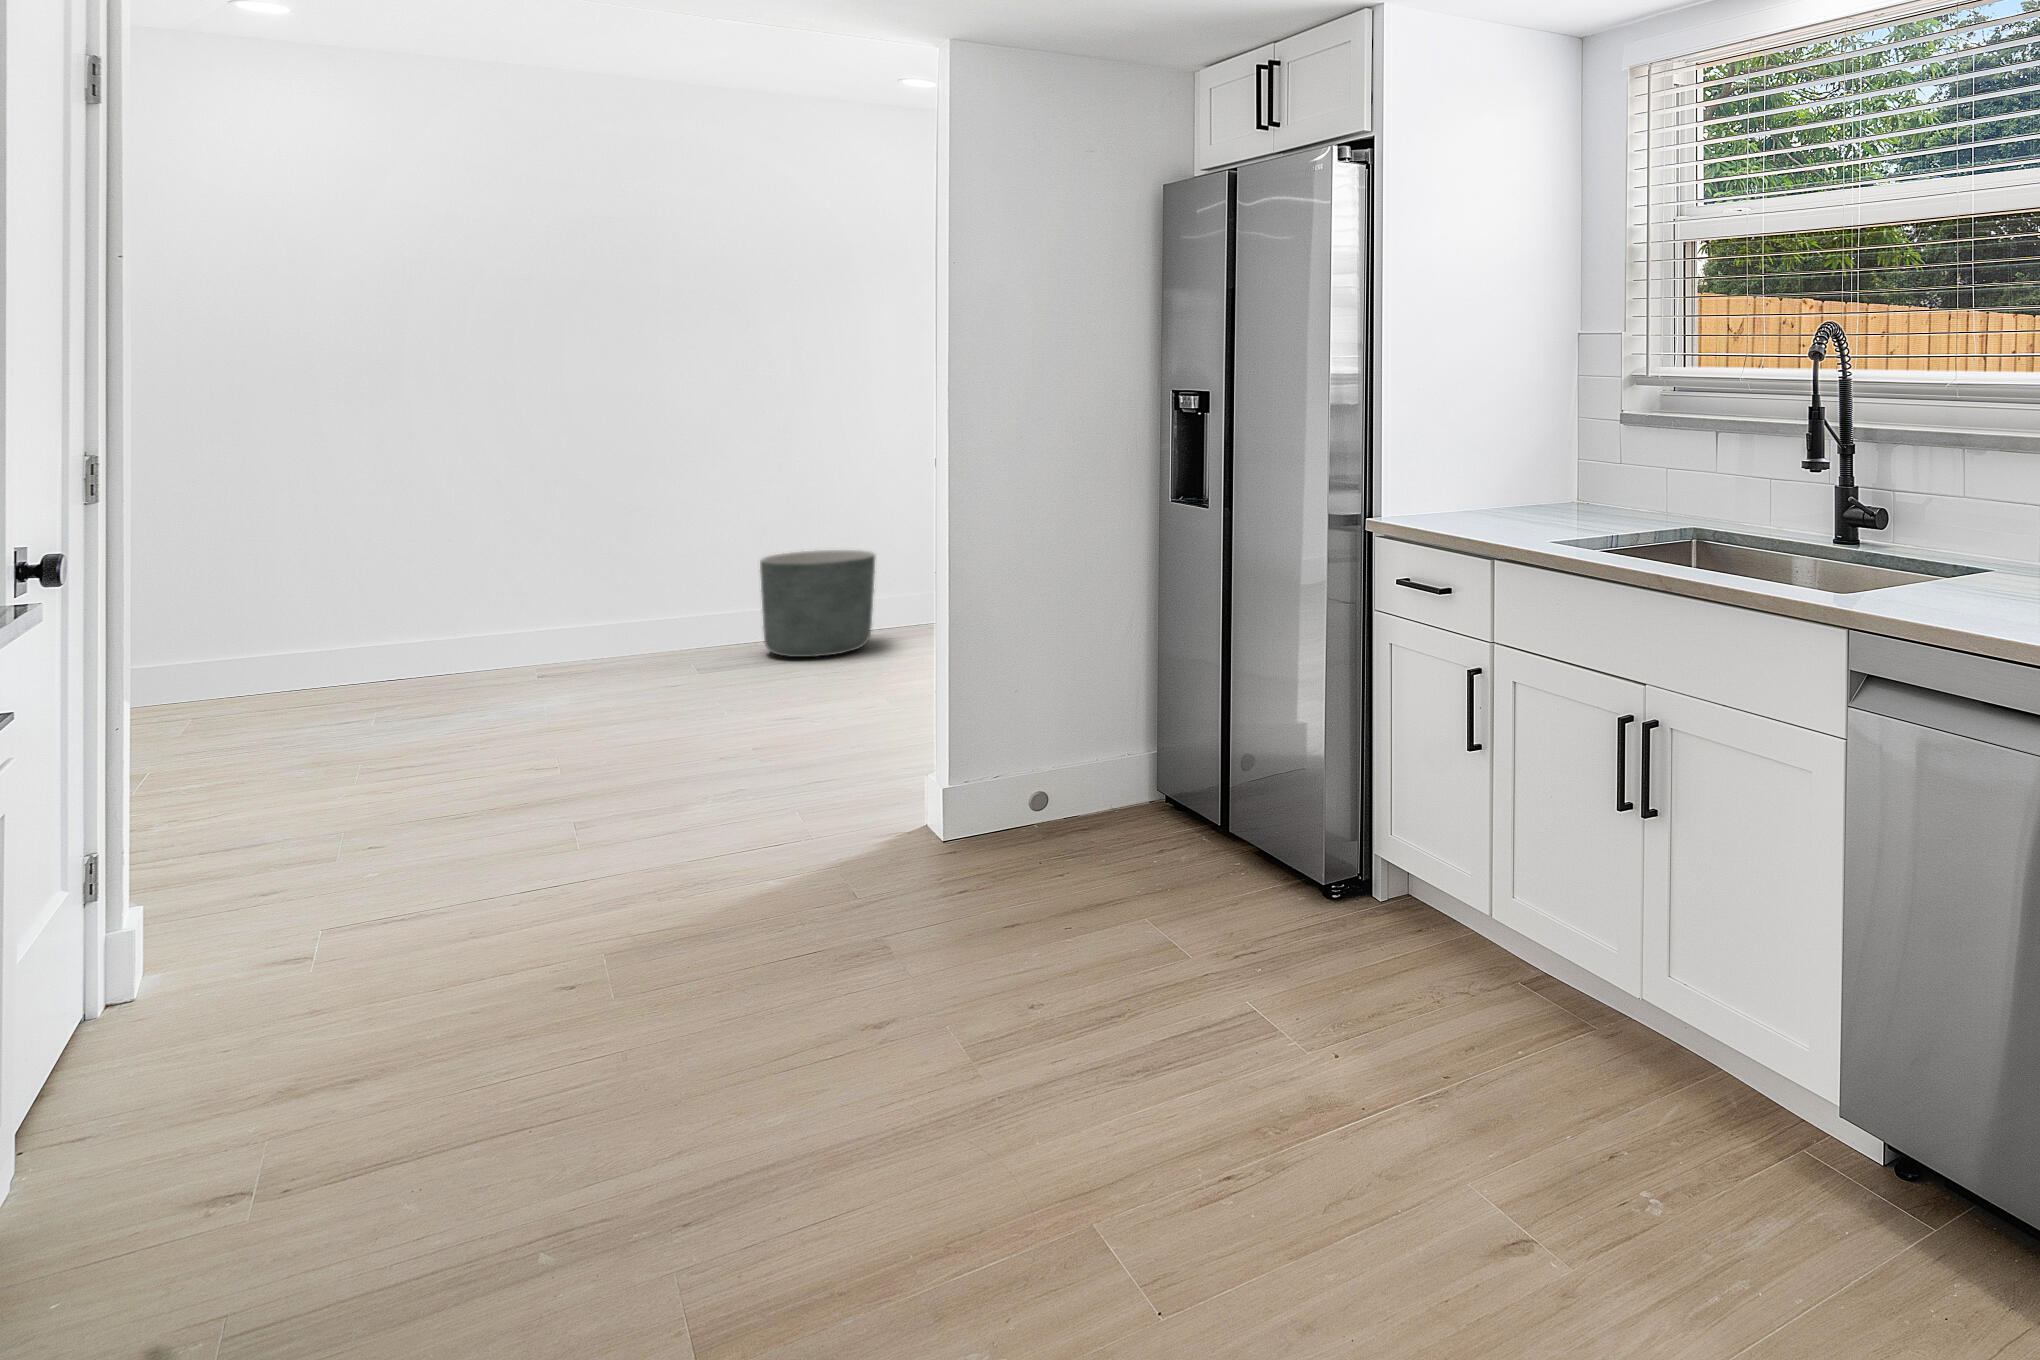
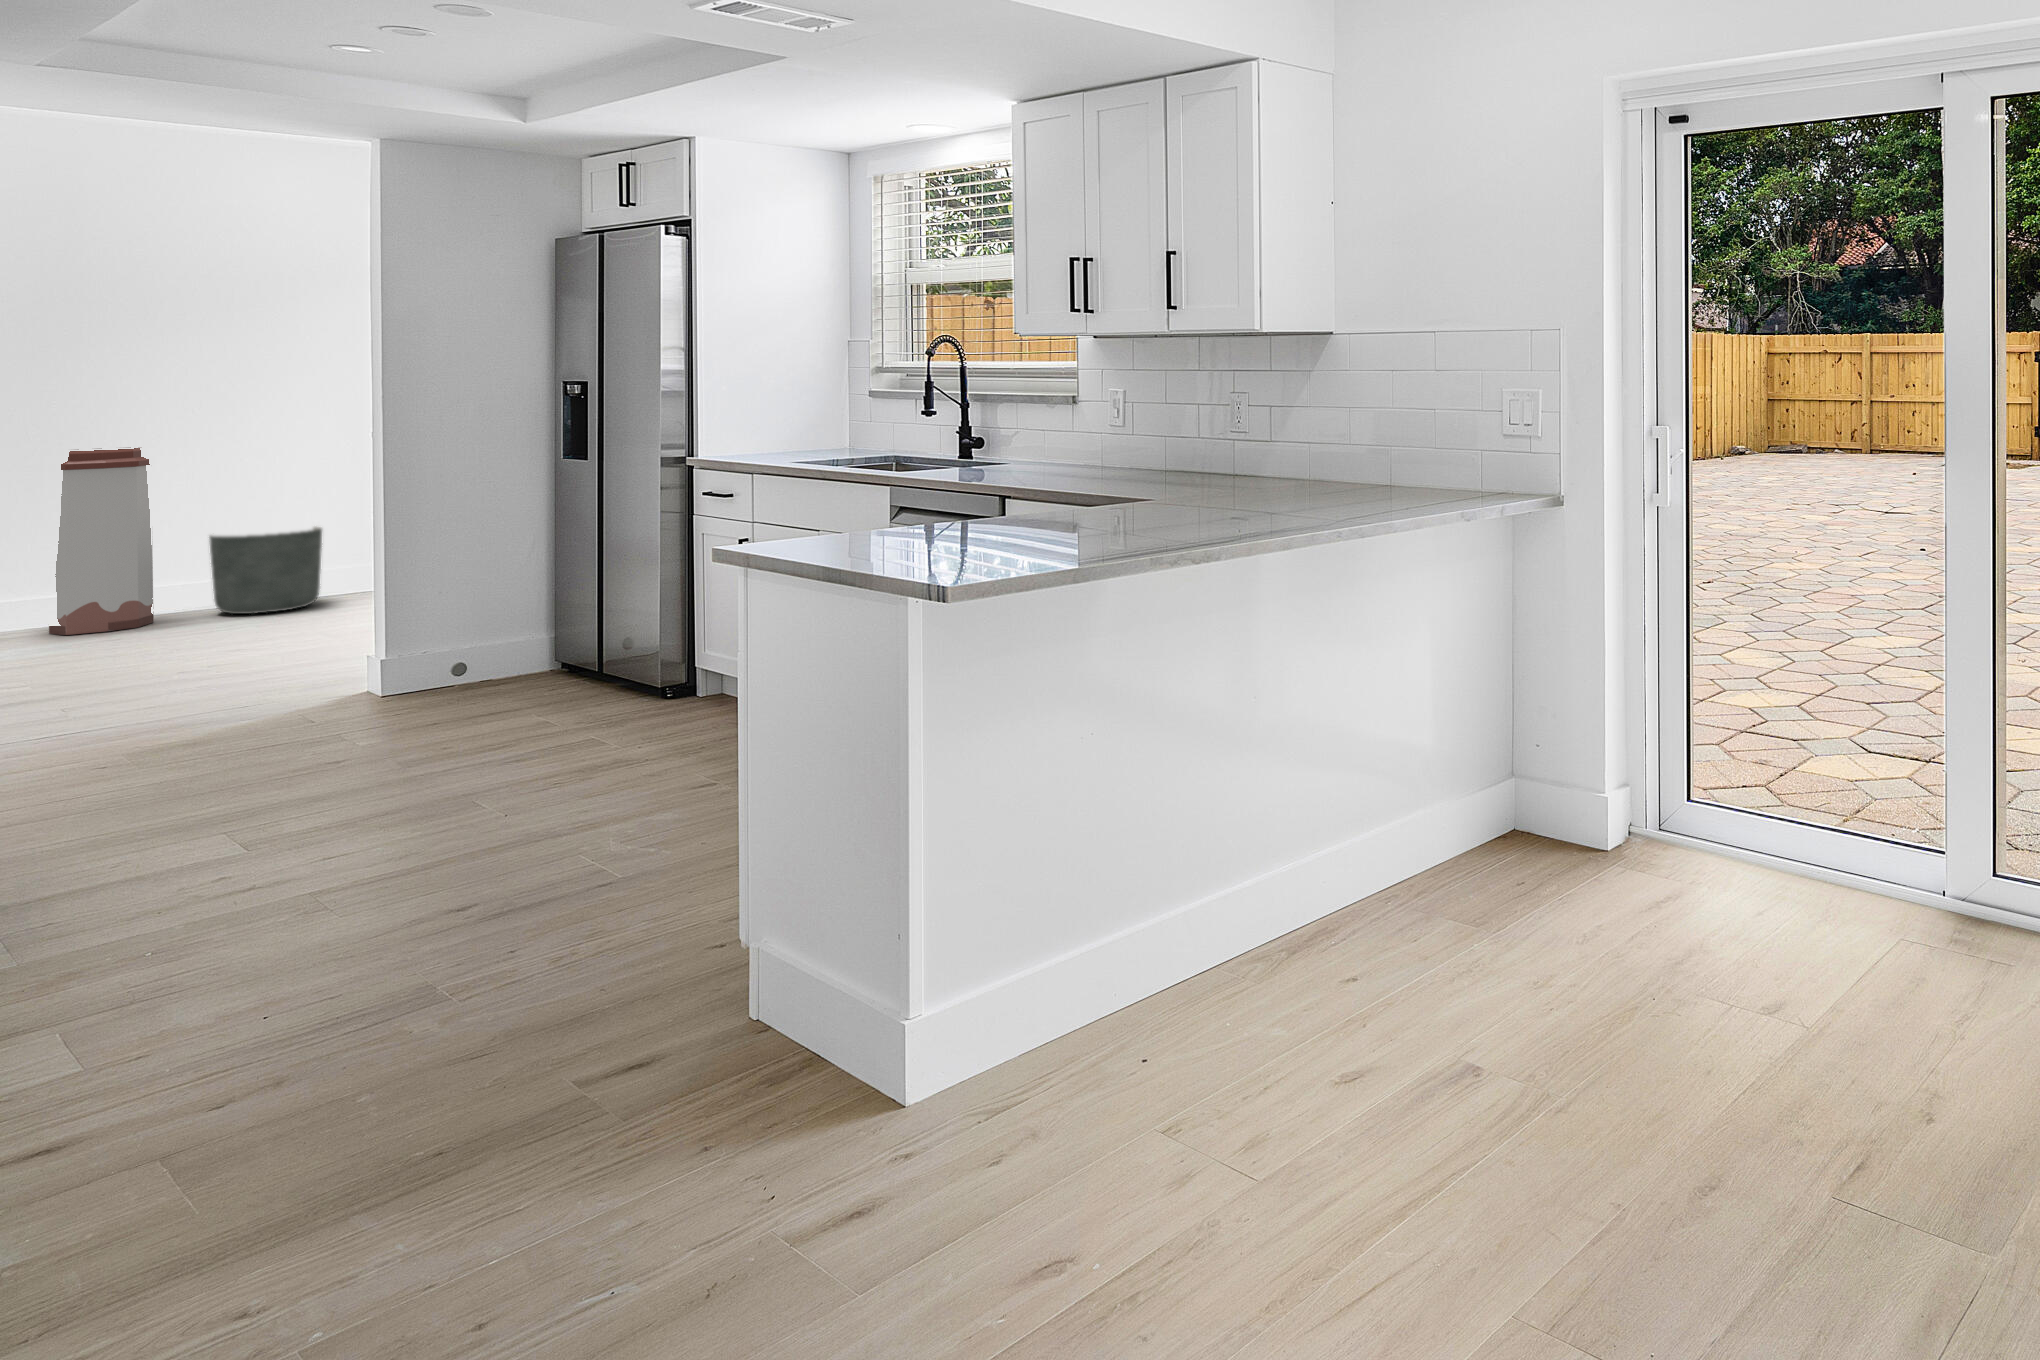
trash can: none [593,452,706,678] -> present [49,447,154,635]

